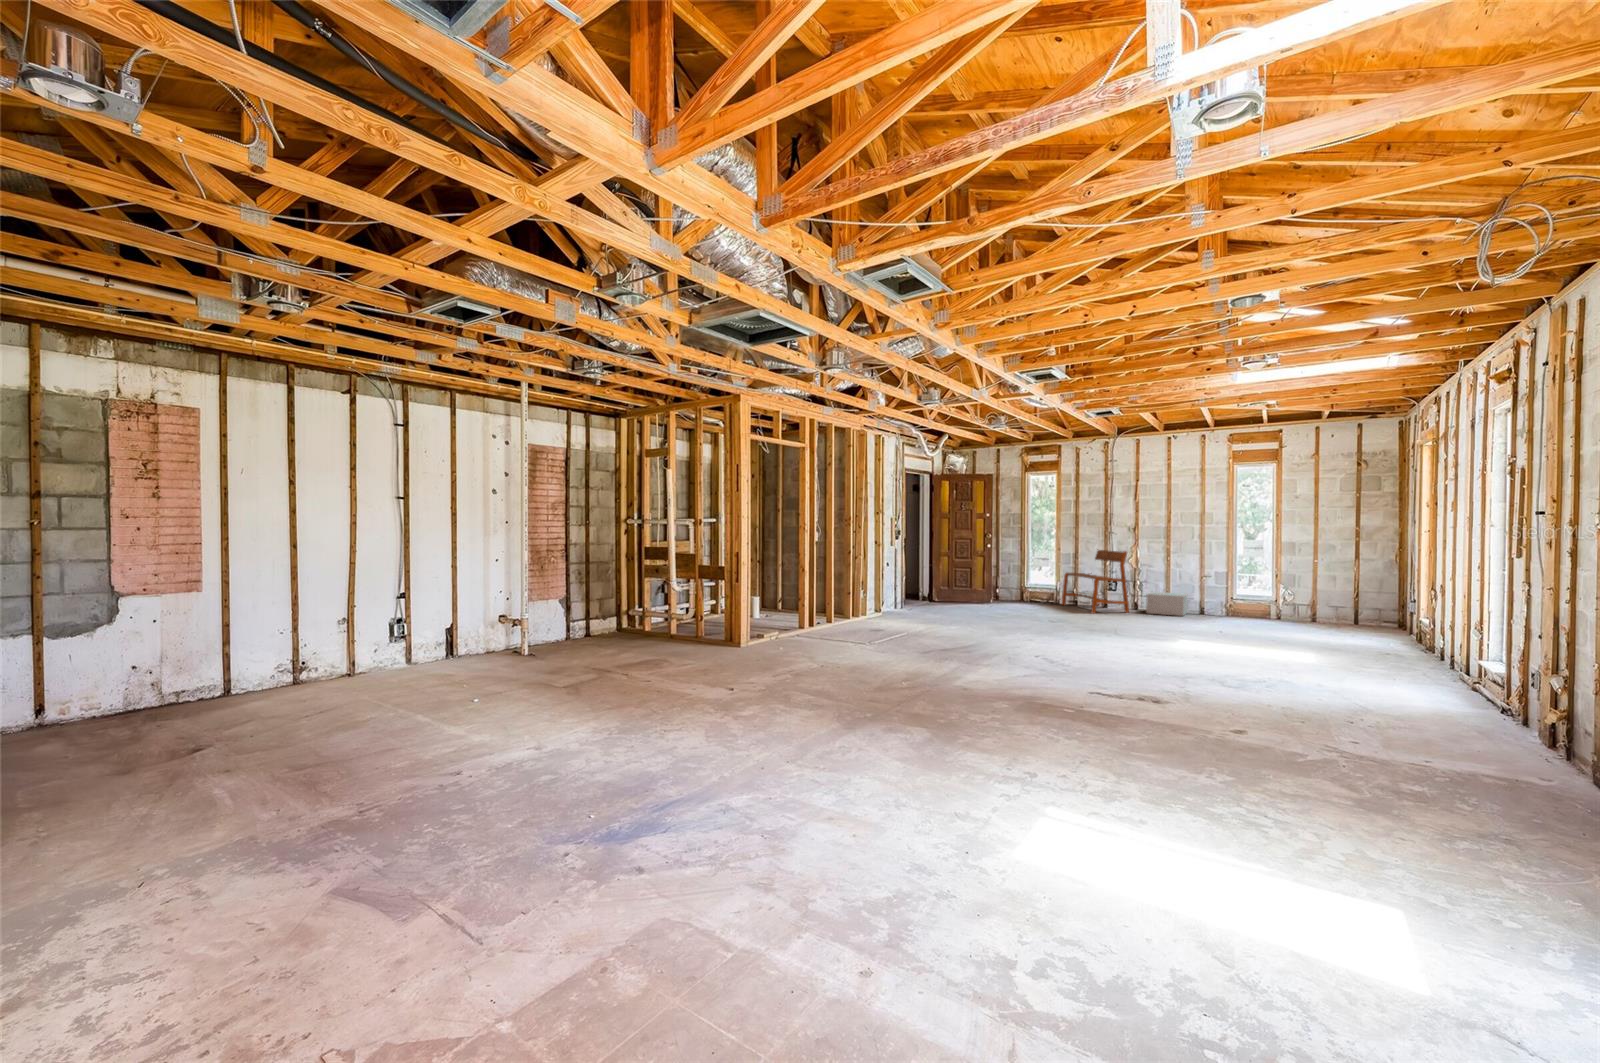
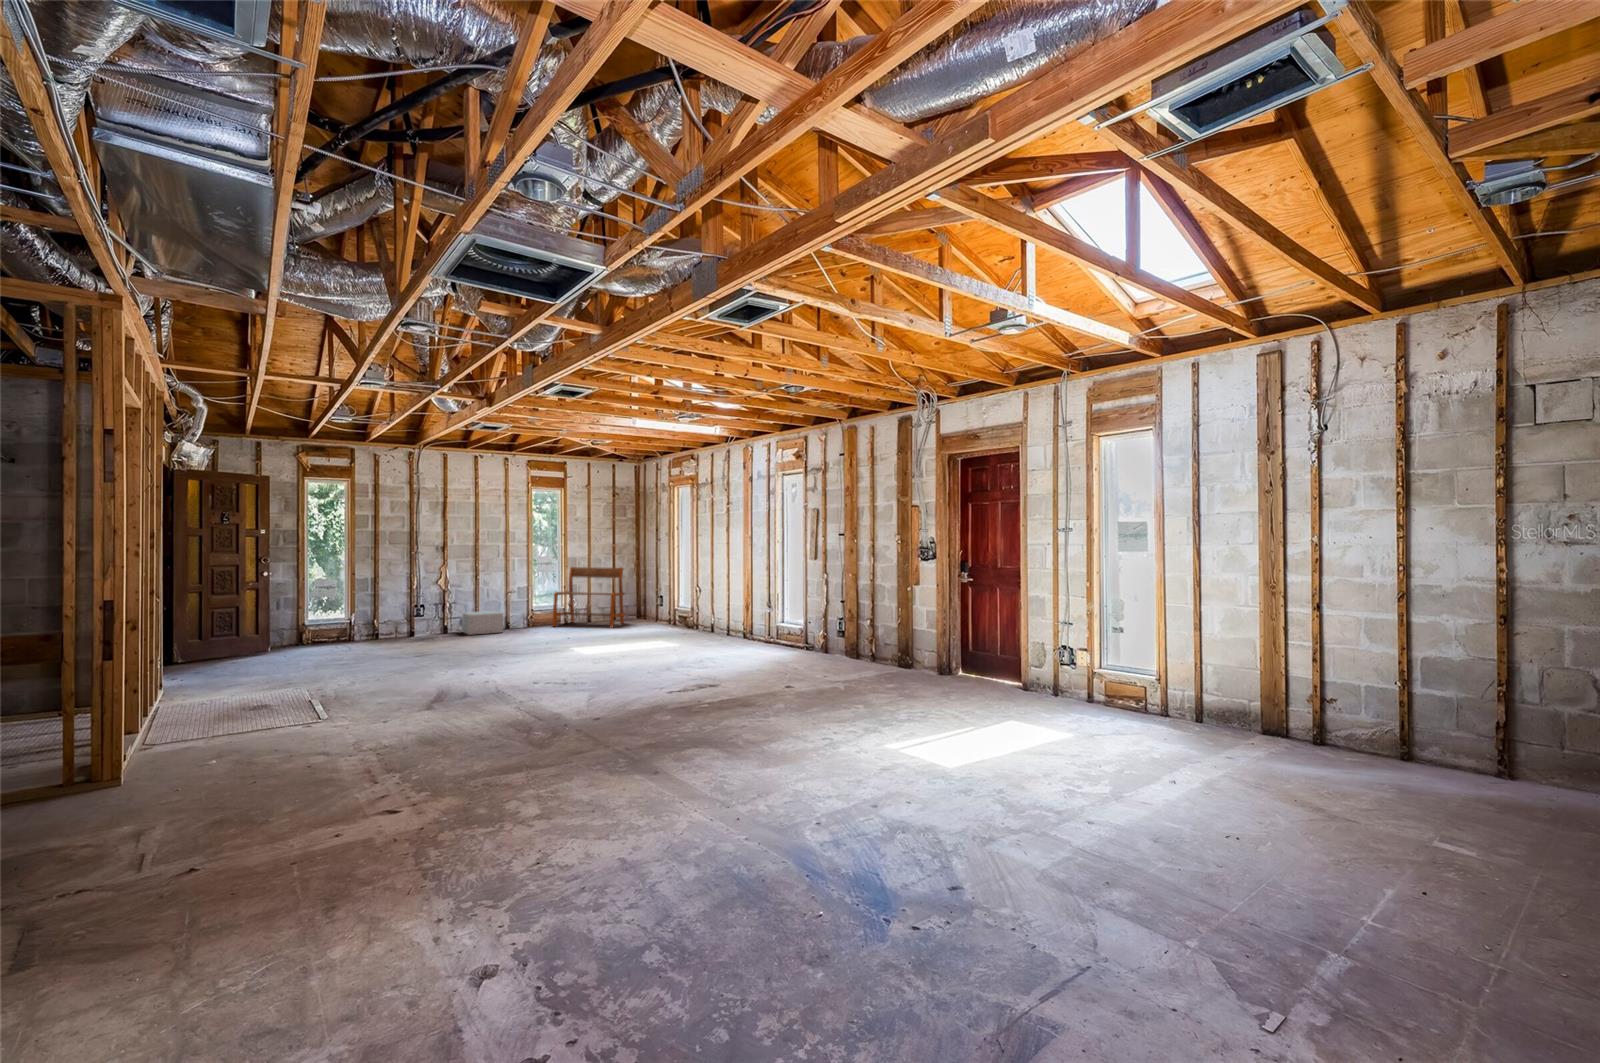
bench: present [1062,550,1129,614] -> present [552,567,625,628]

